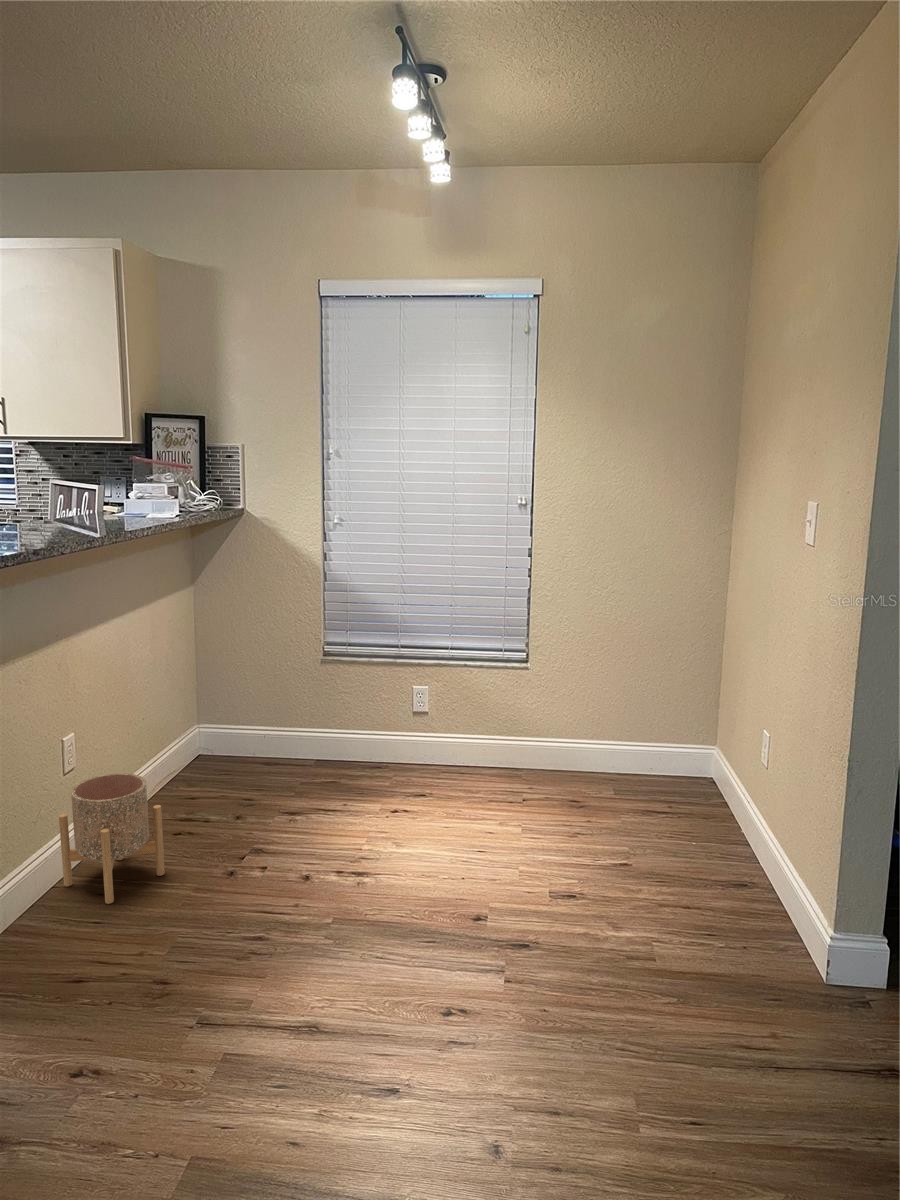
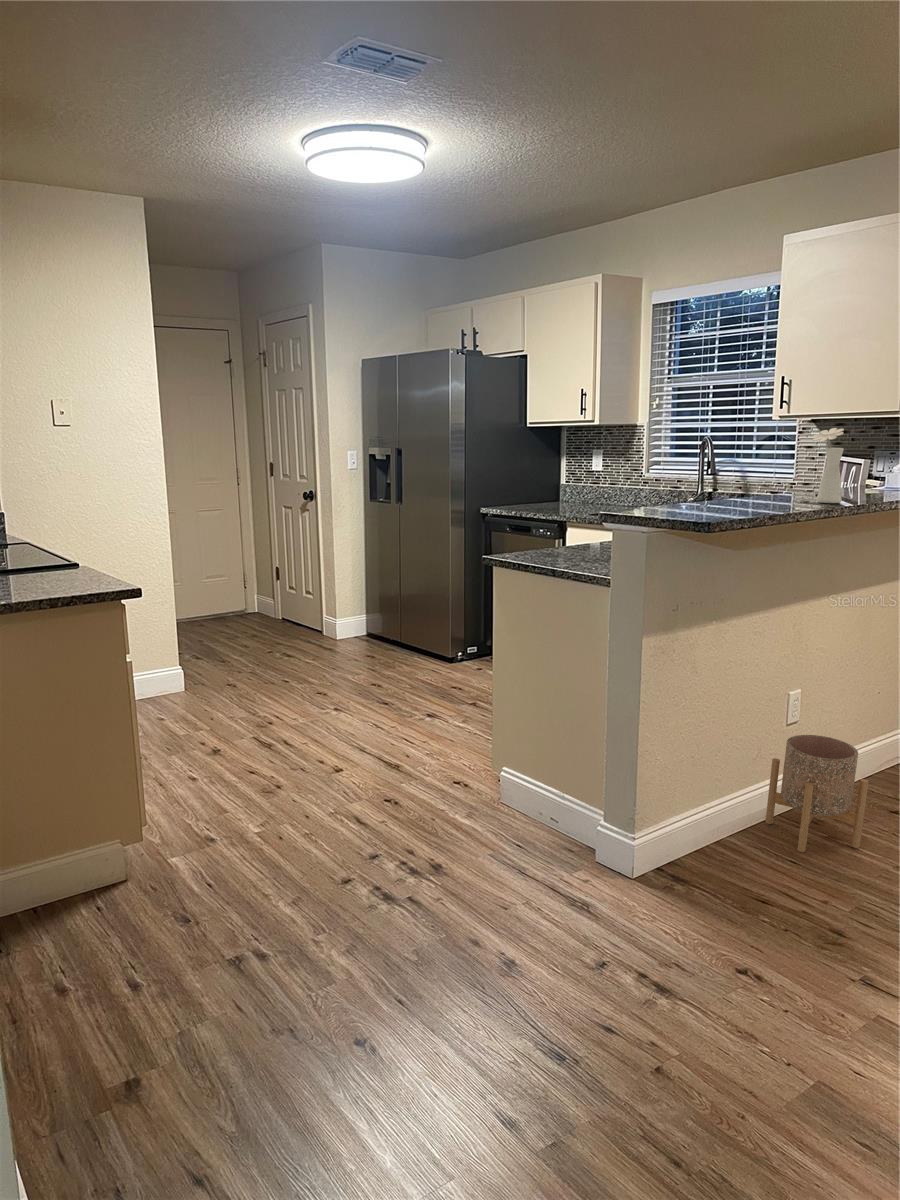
vase: none [36,452,79,532] -> present [813,428,844,503]

